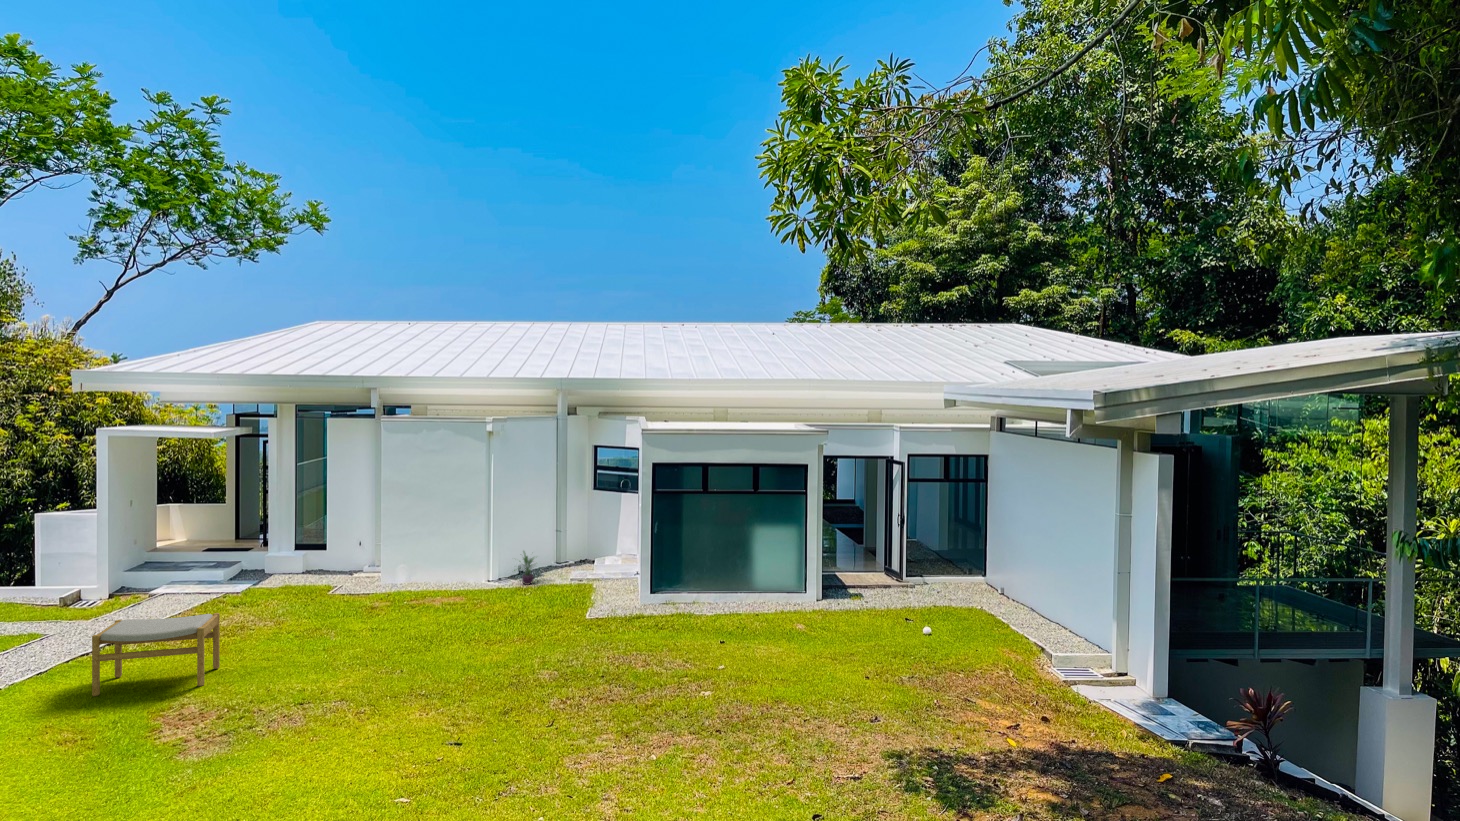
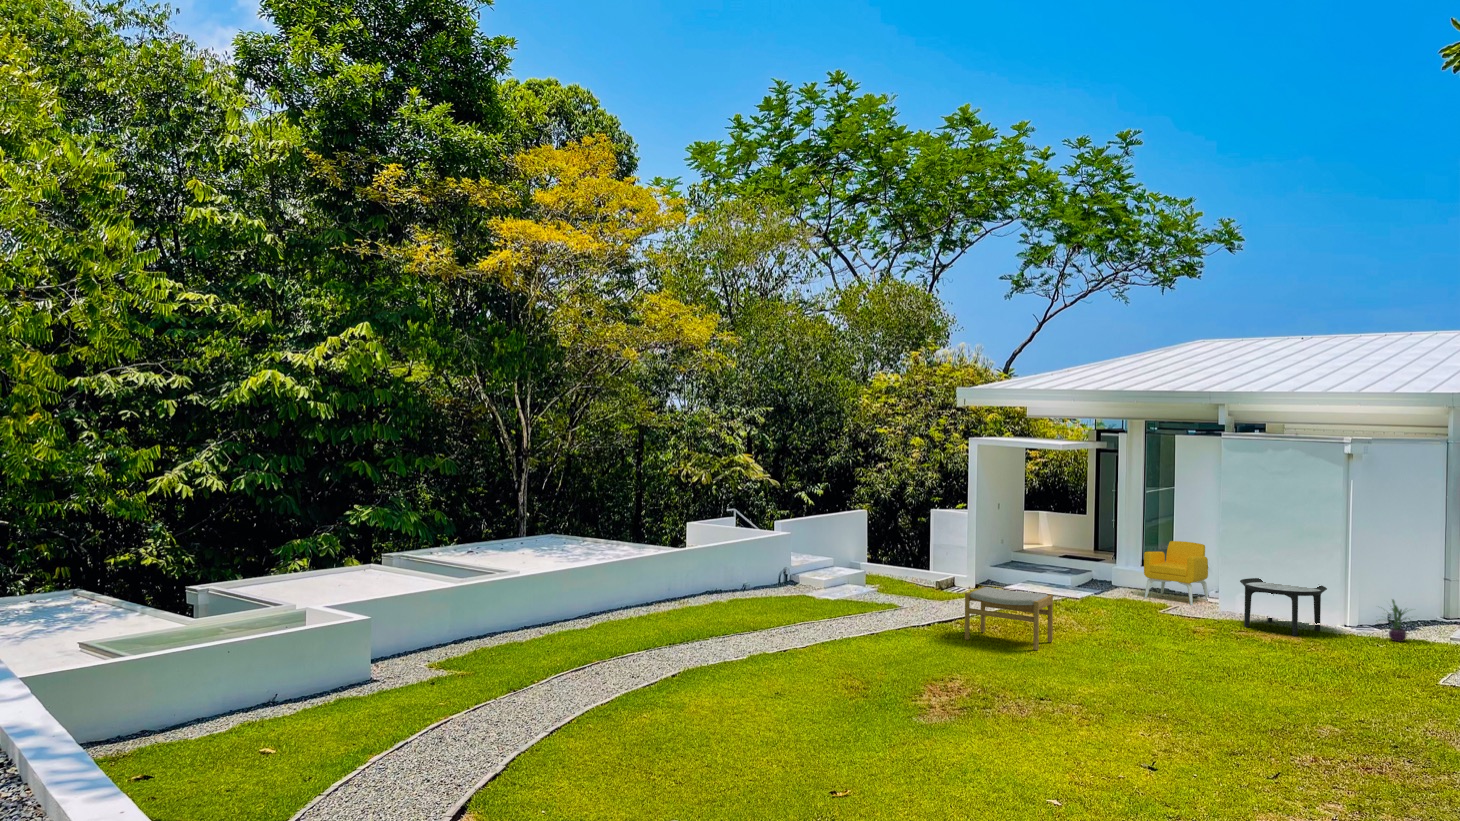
armchair: none [304,521,367,583] -> present [1144,541,1208,605]
round table: none [405,546,477,598] -> present [1240,578,1327,636]

